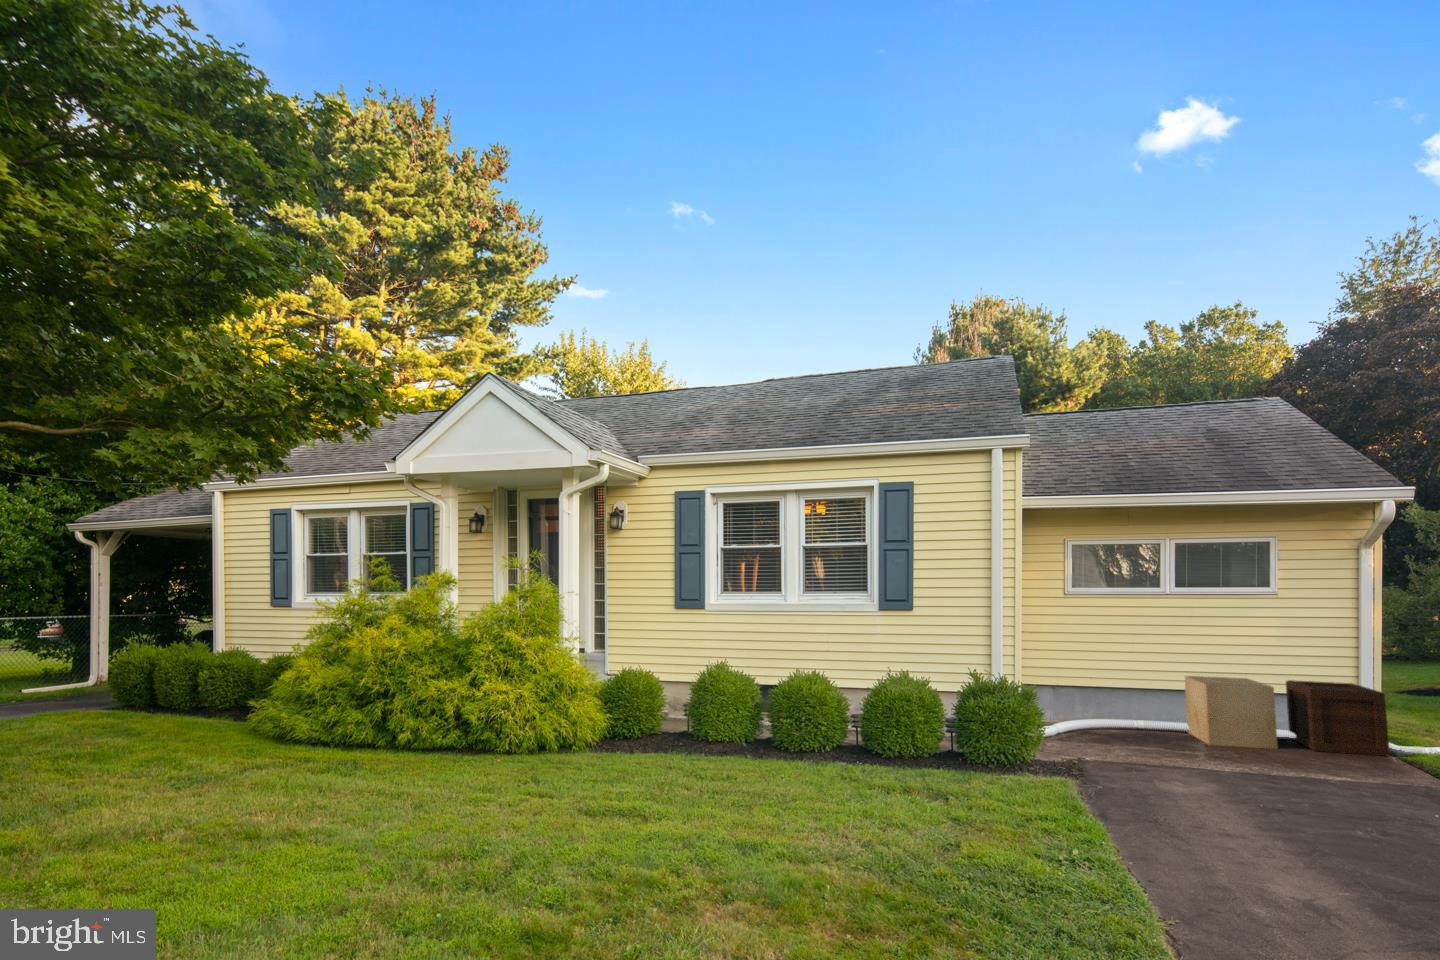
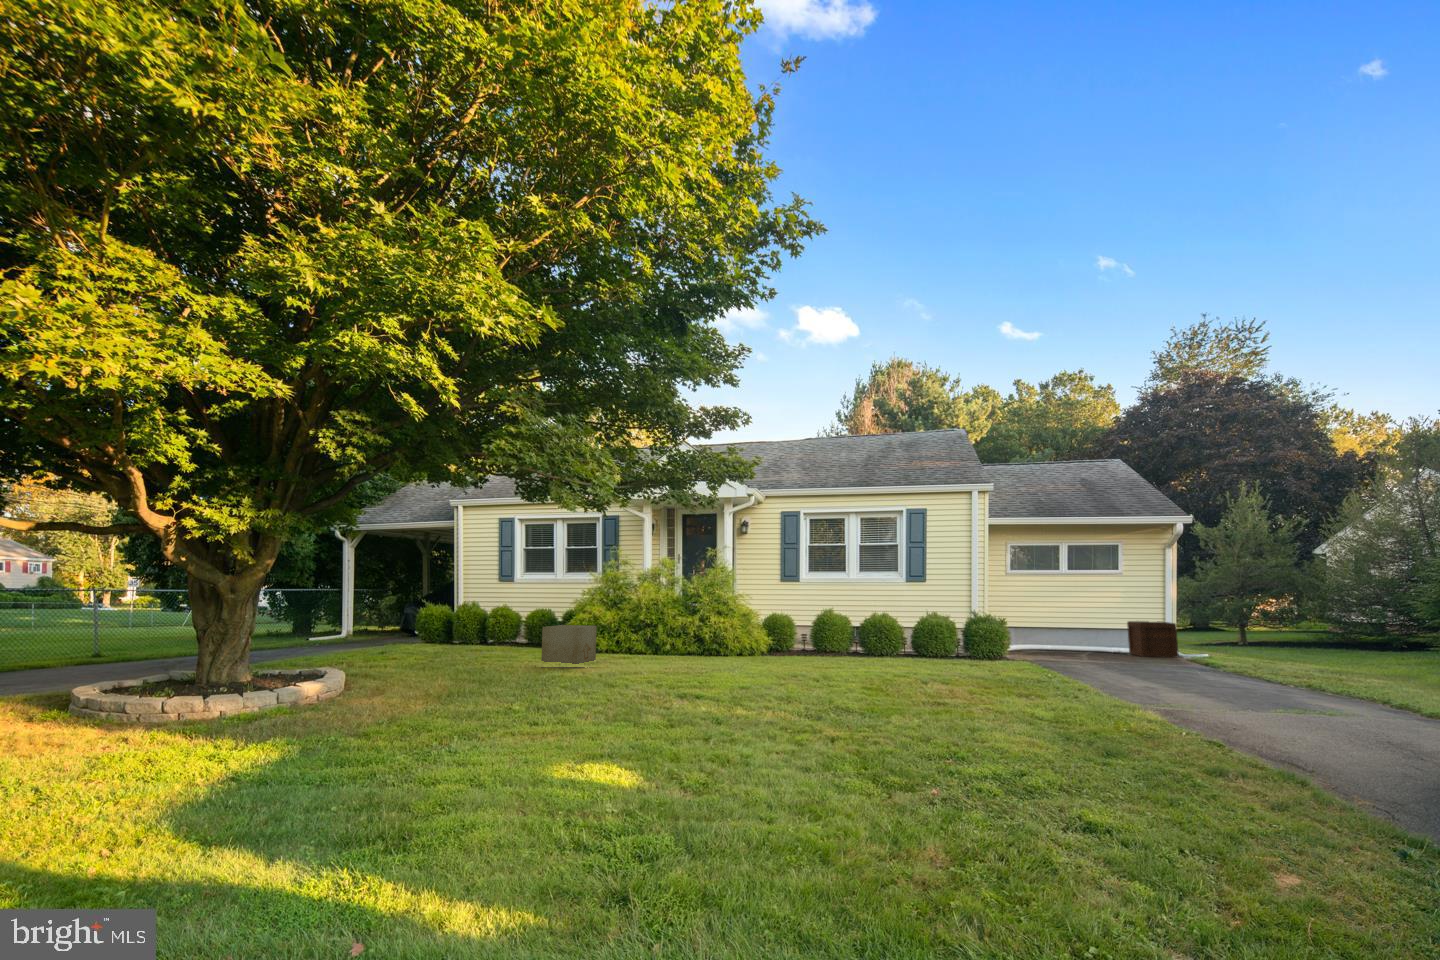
cardboard box: present [1185,676,1278,749] -> present [541,625,597,669]

